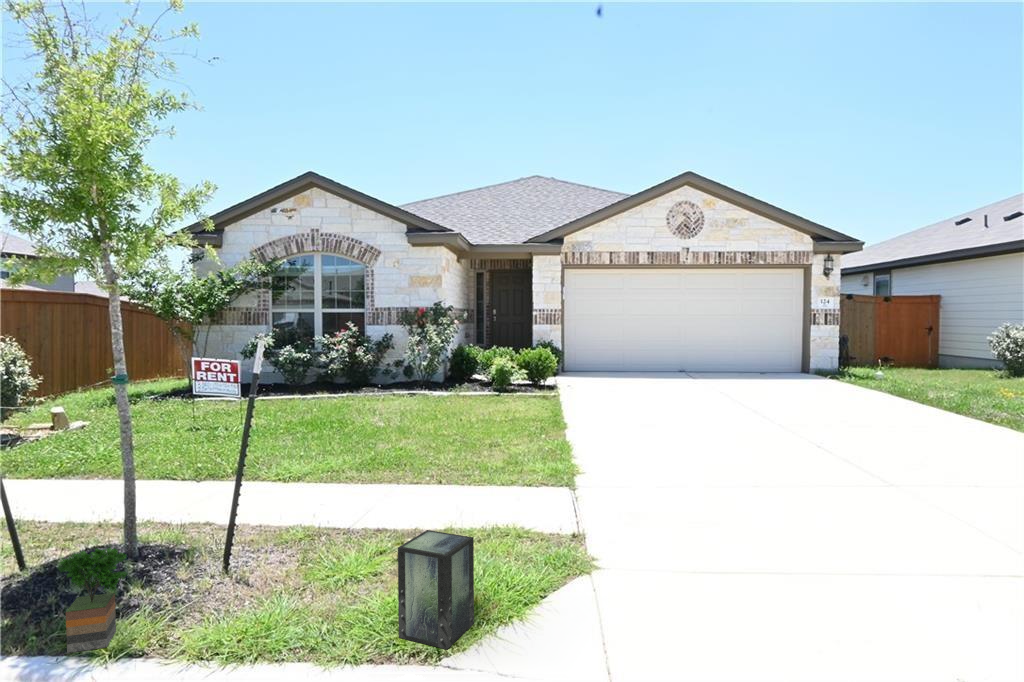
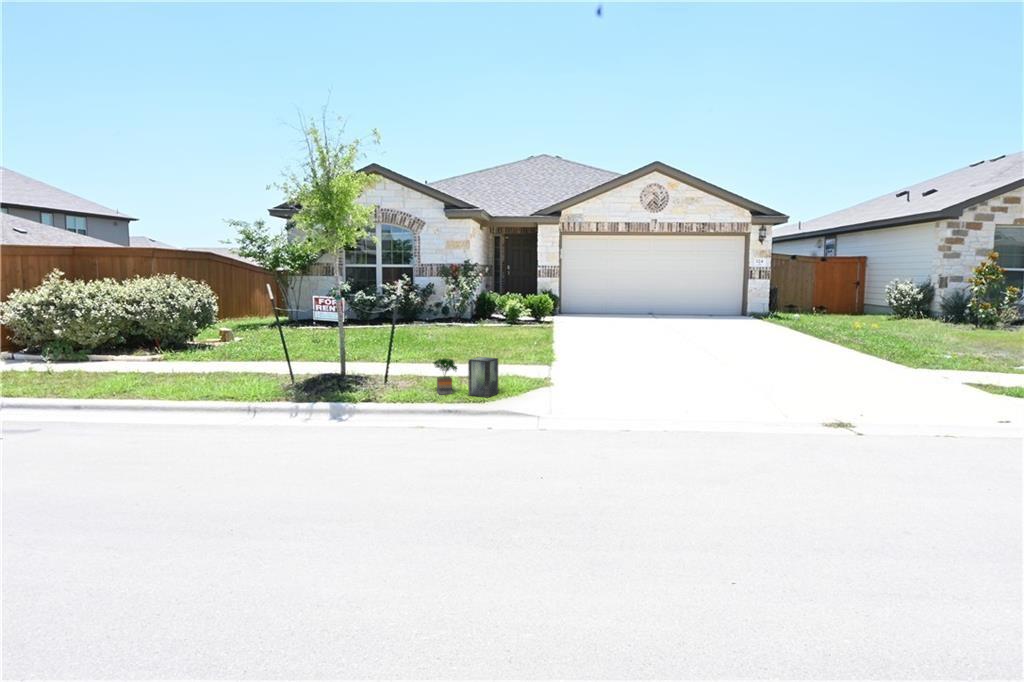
potted tree: present [58,547,126,653] -> present [433,358,457,395]

